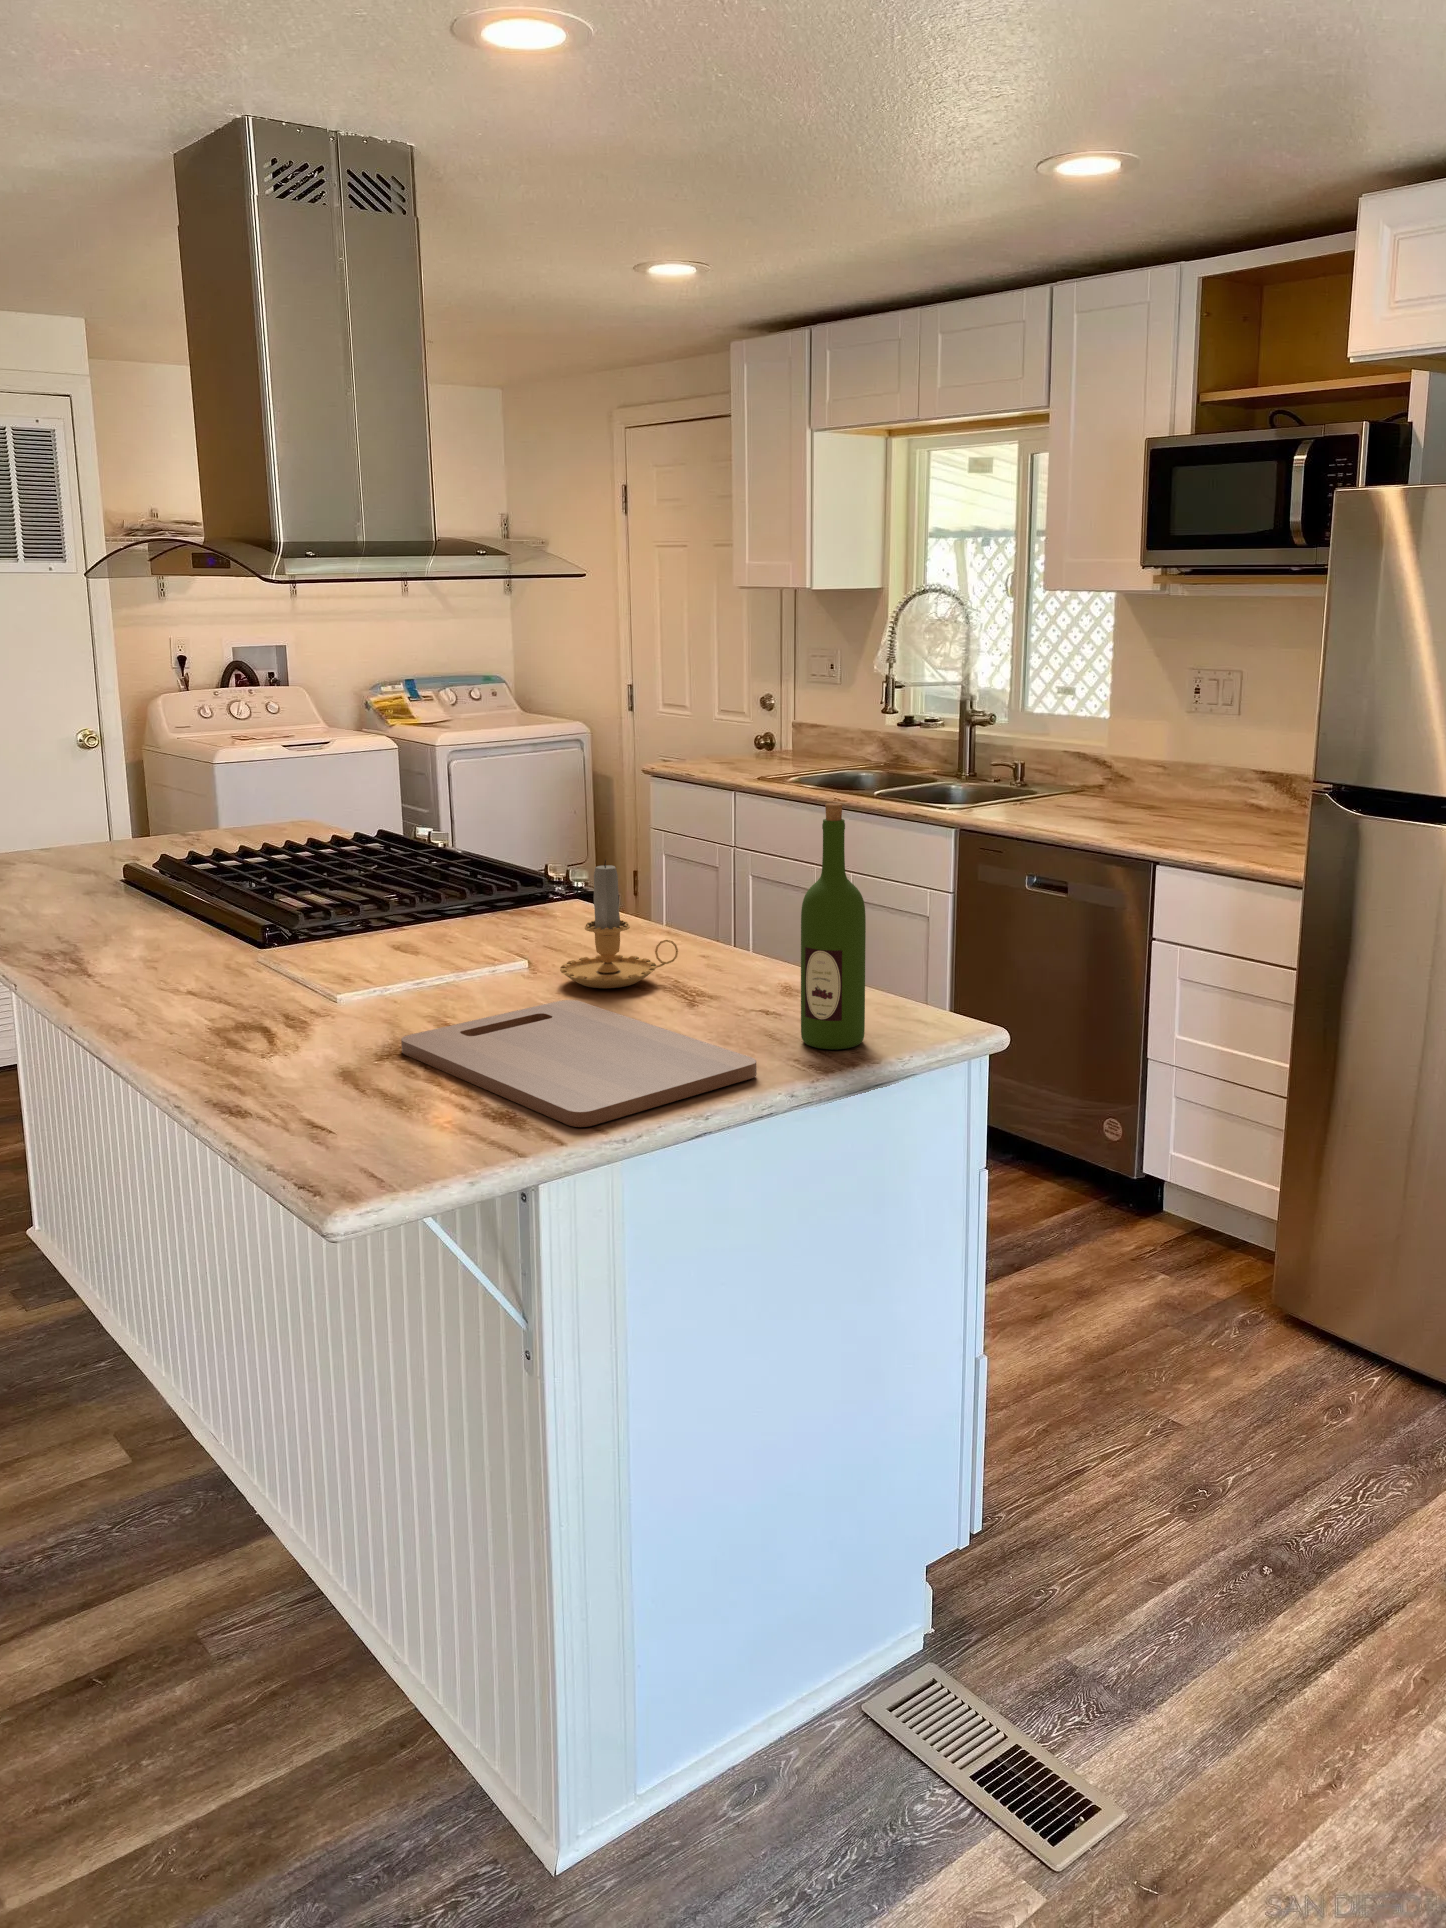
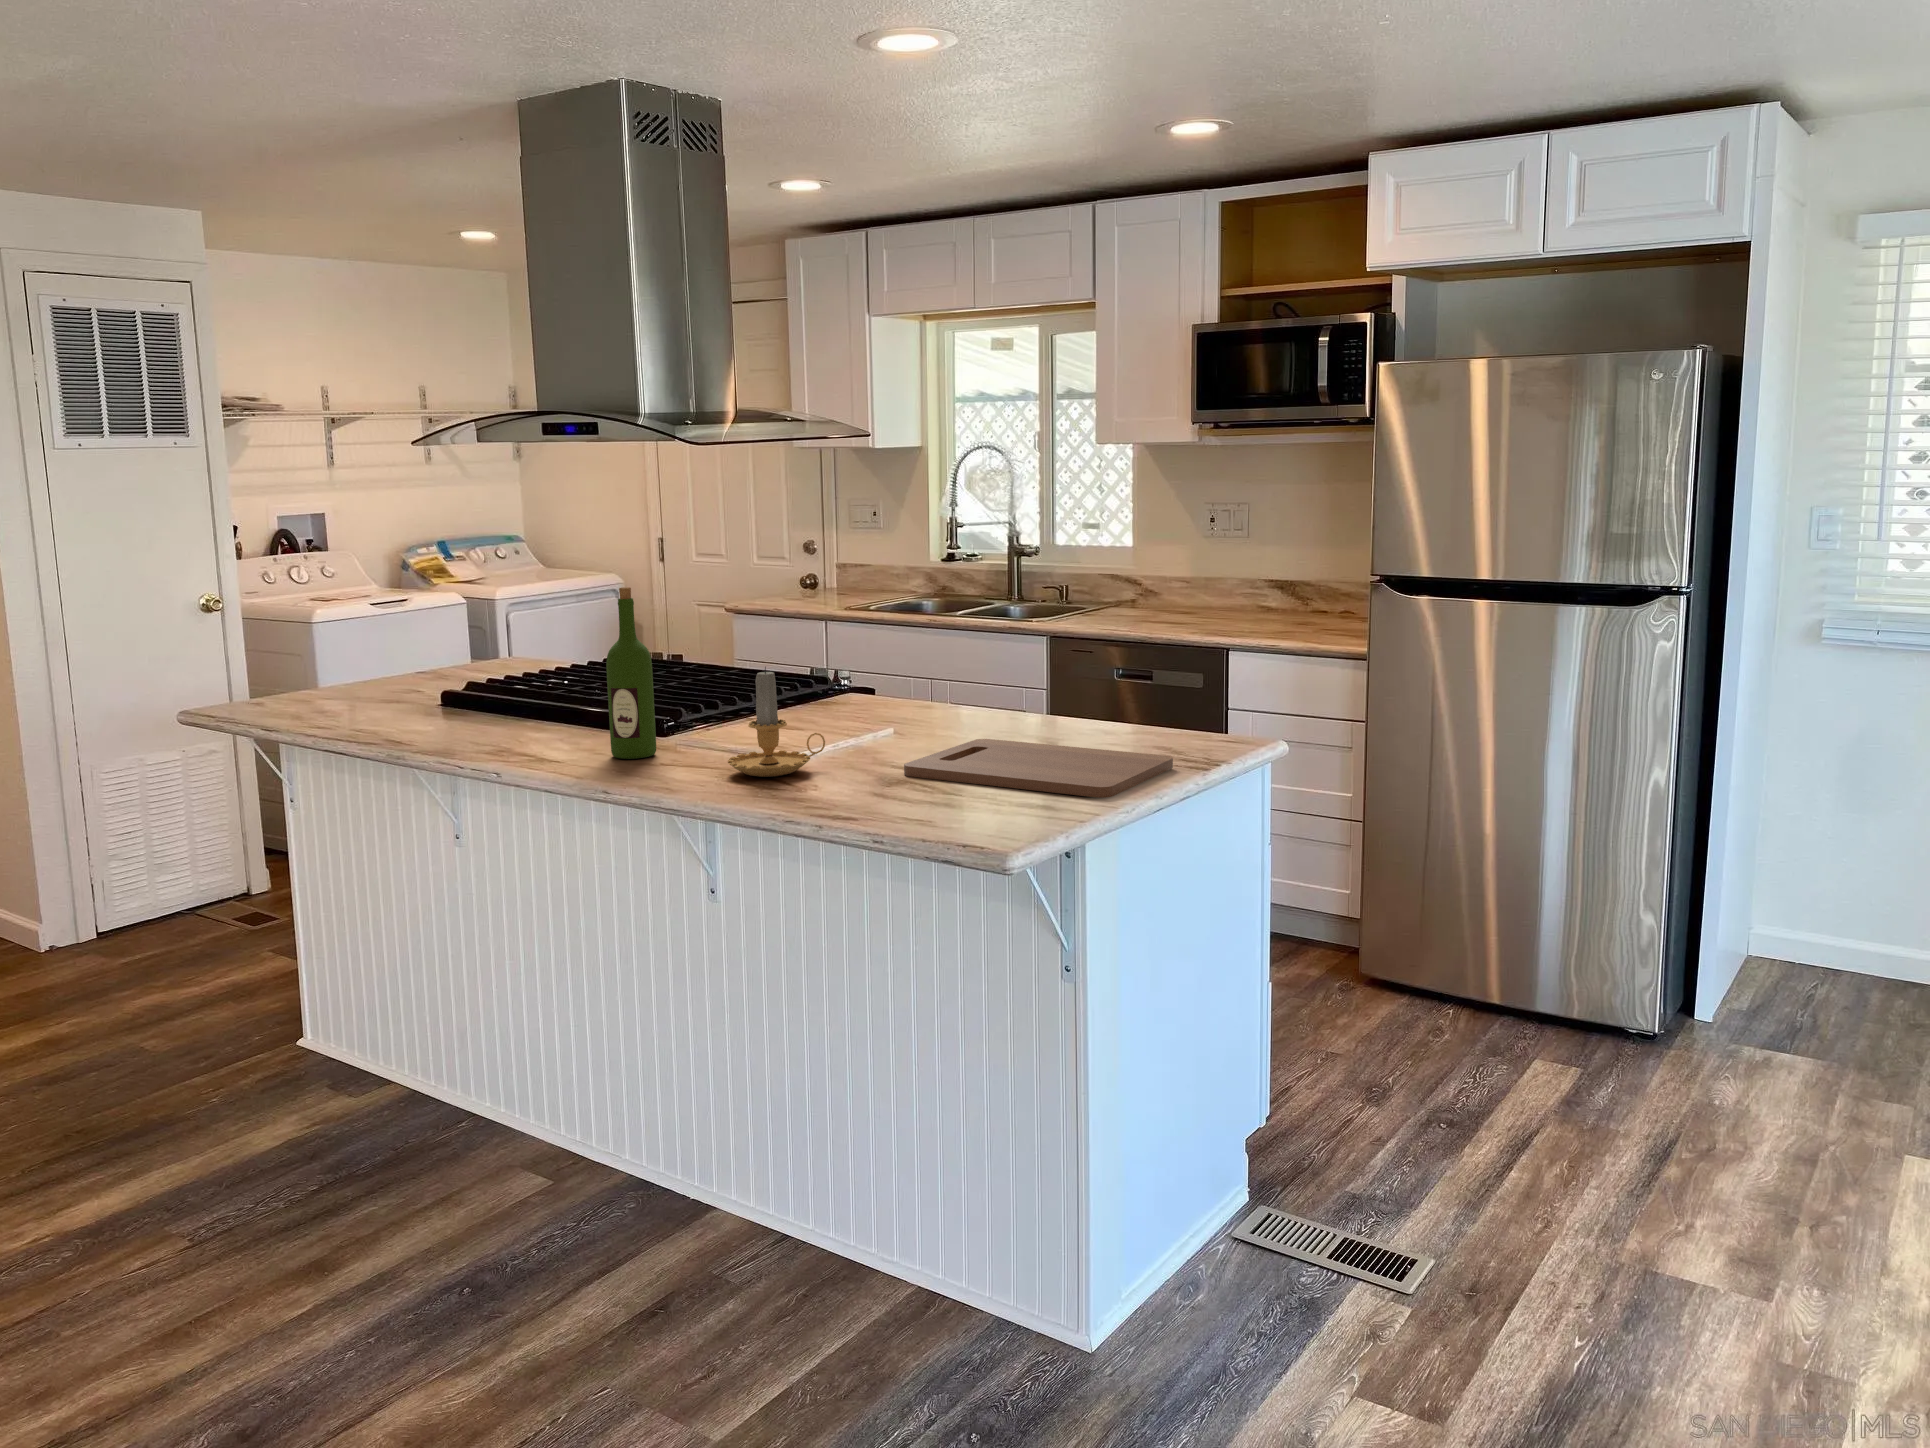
wine bottle: present [801,803,866,1049] -> present [606,587,656,759]
candle: present [560,860,678,988] -> present [728,667,825,777]

